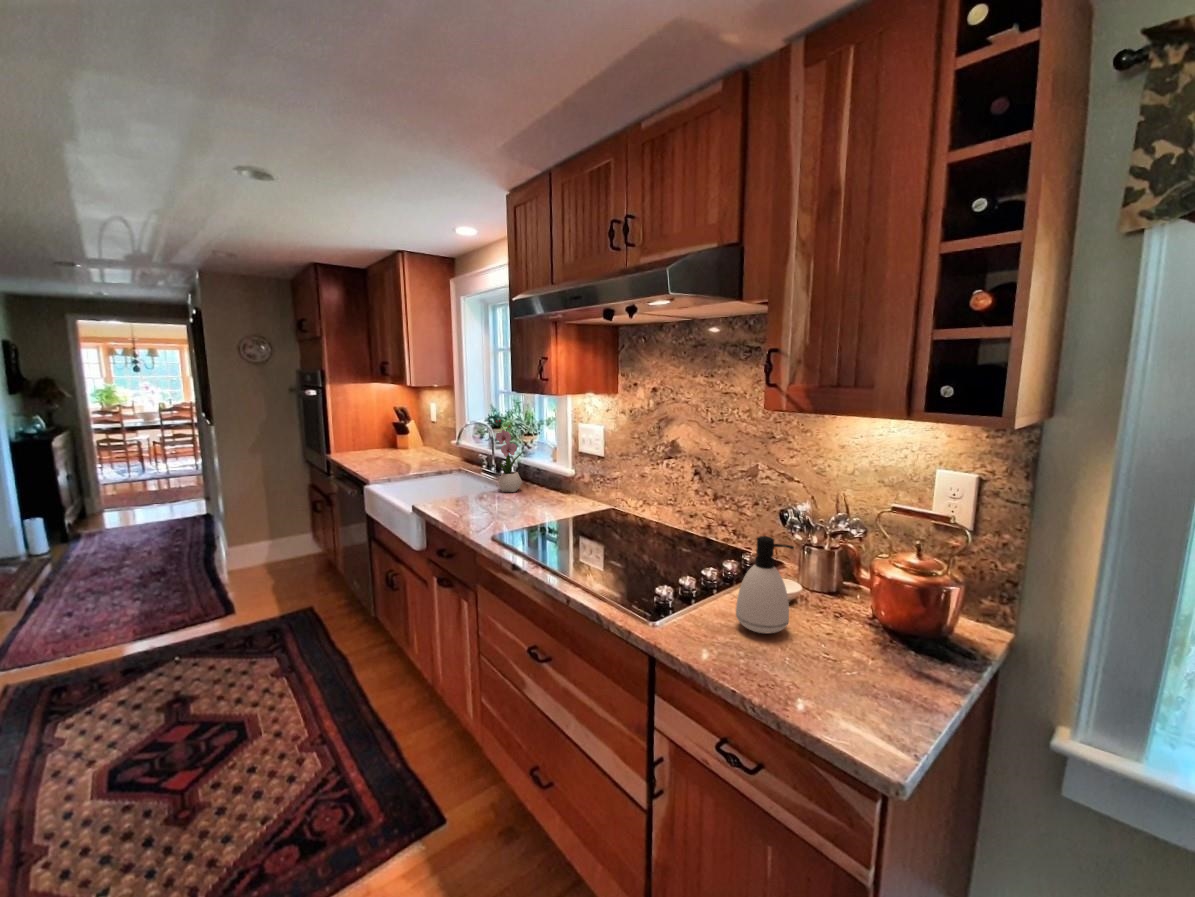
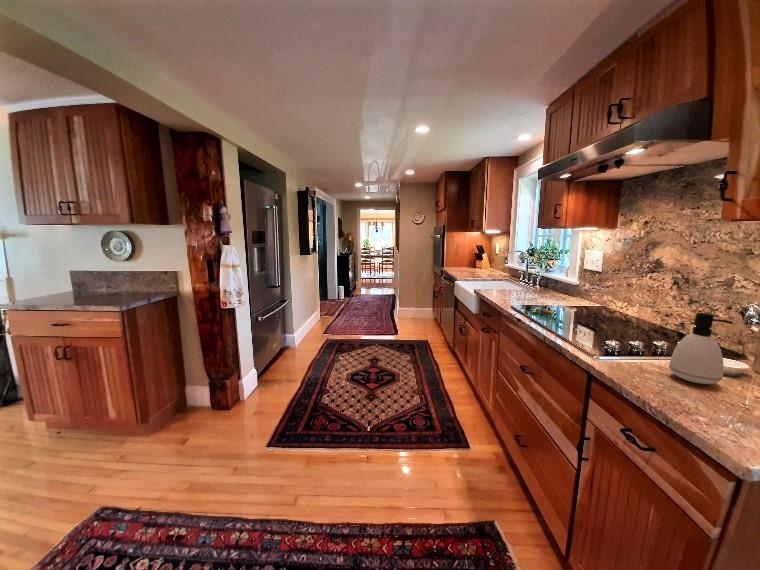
flower arrangement: present [496,420,522,492] -> none [527,247,545,291]

